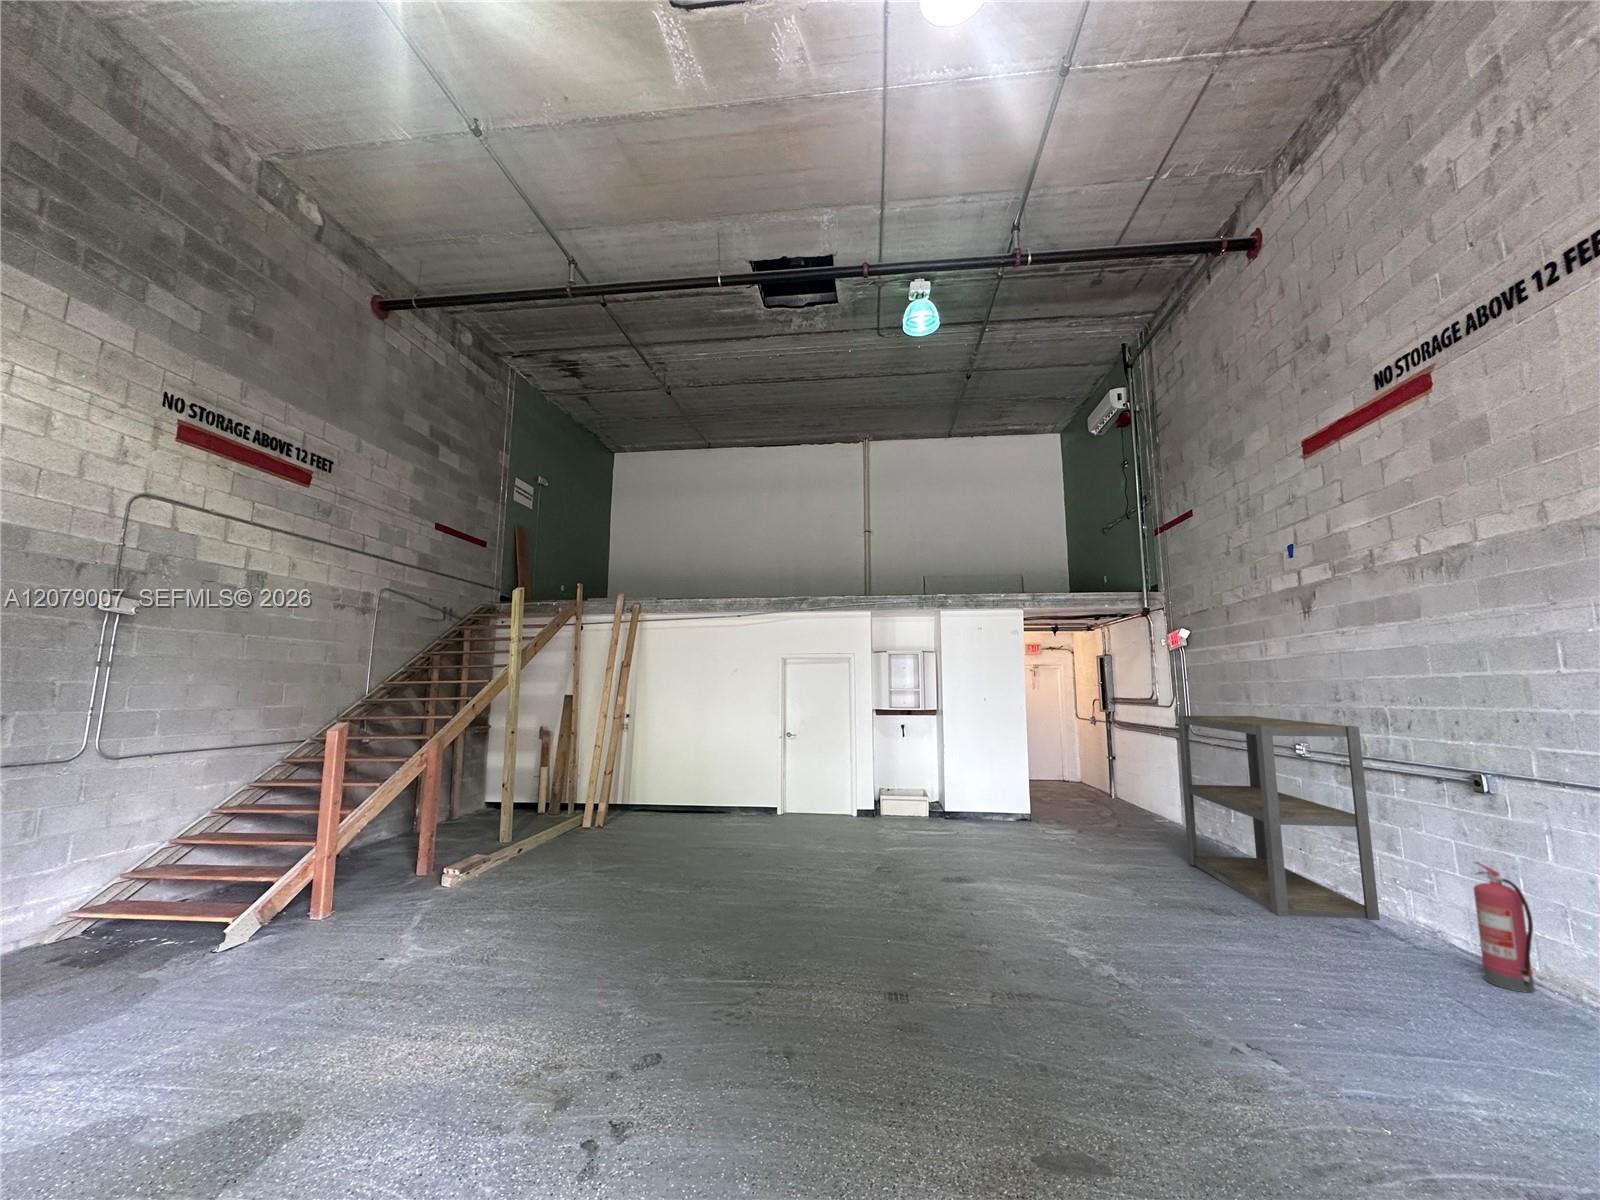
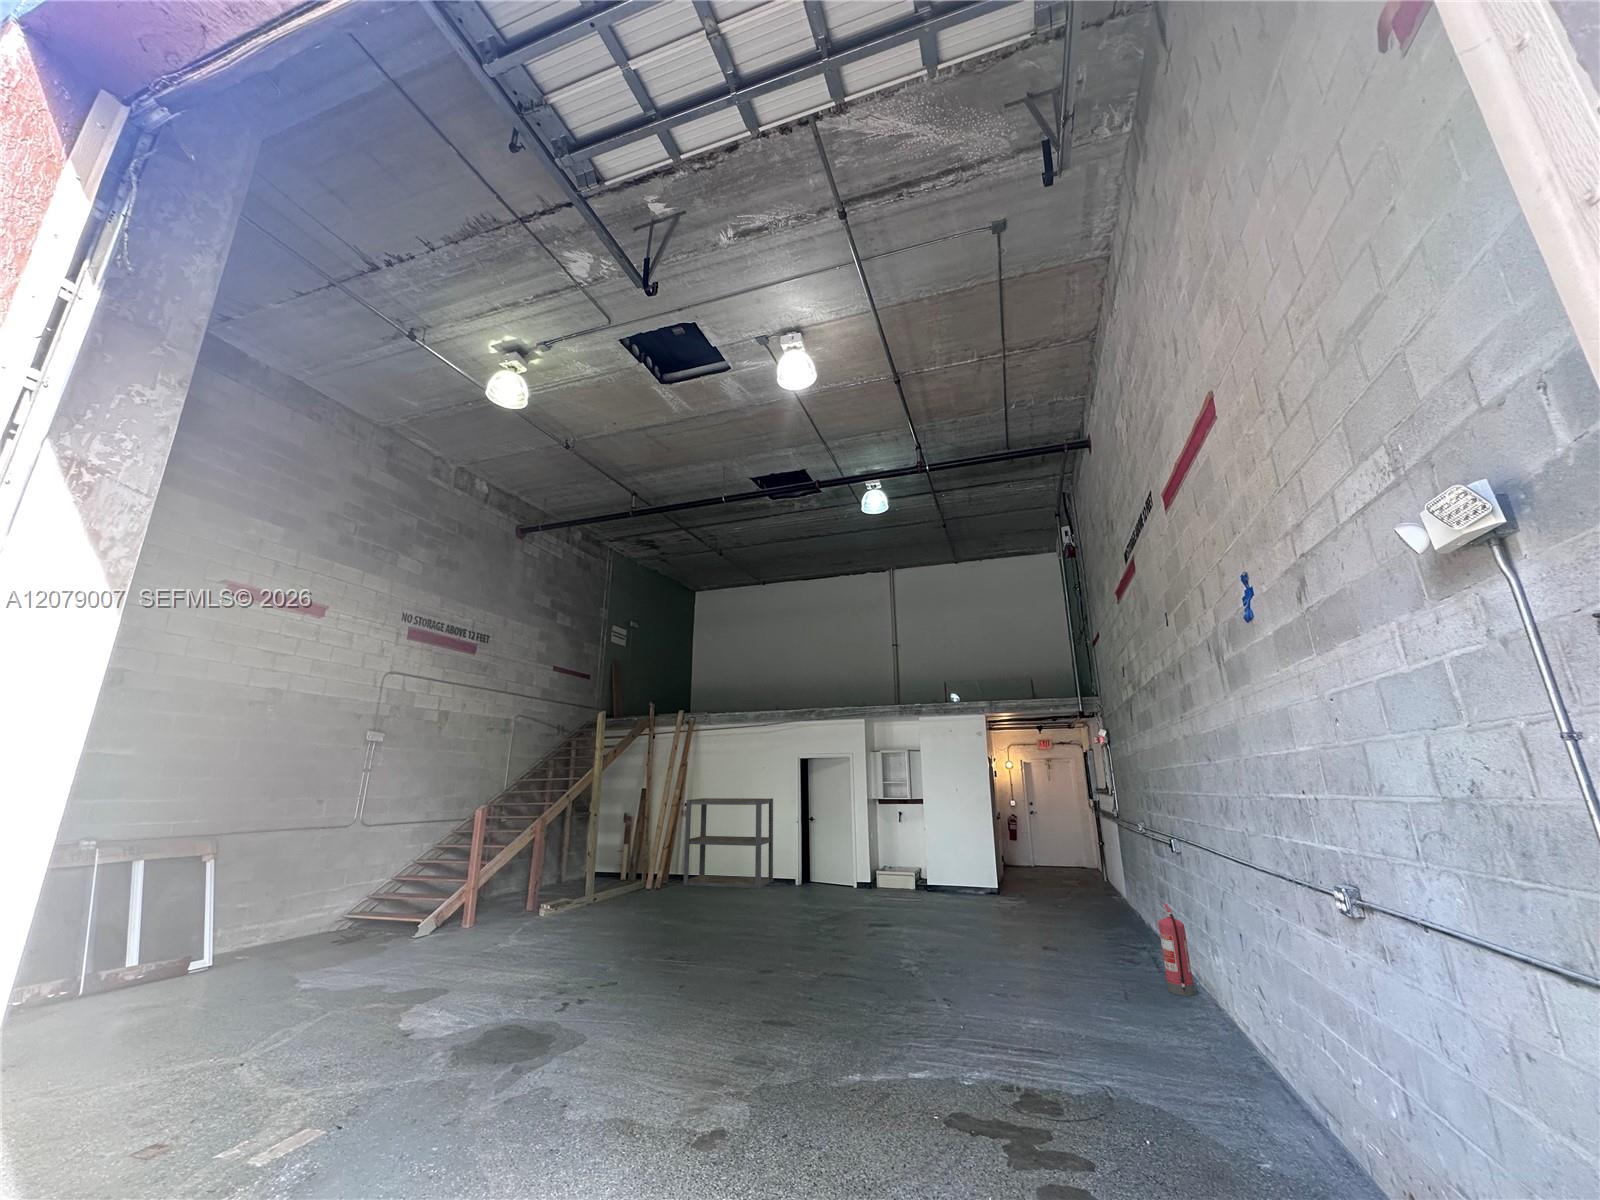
shelving unit: present [1178,716,1380,920] -> present [683,798,773,888]

